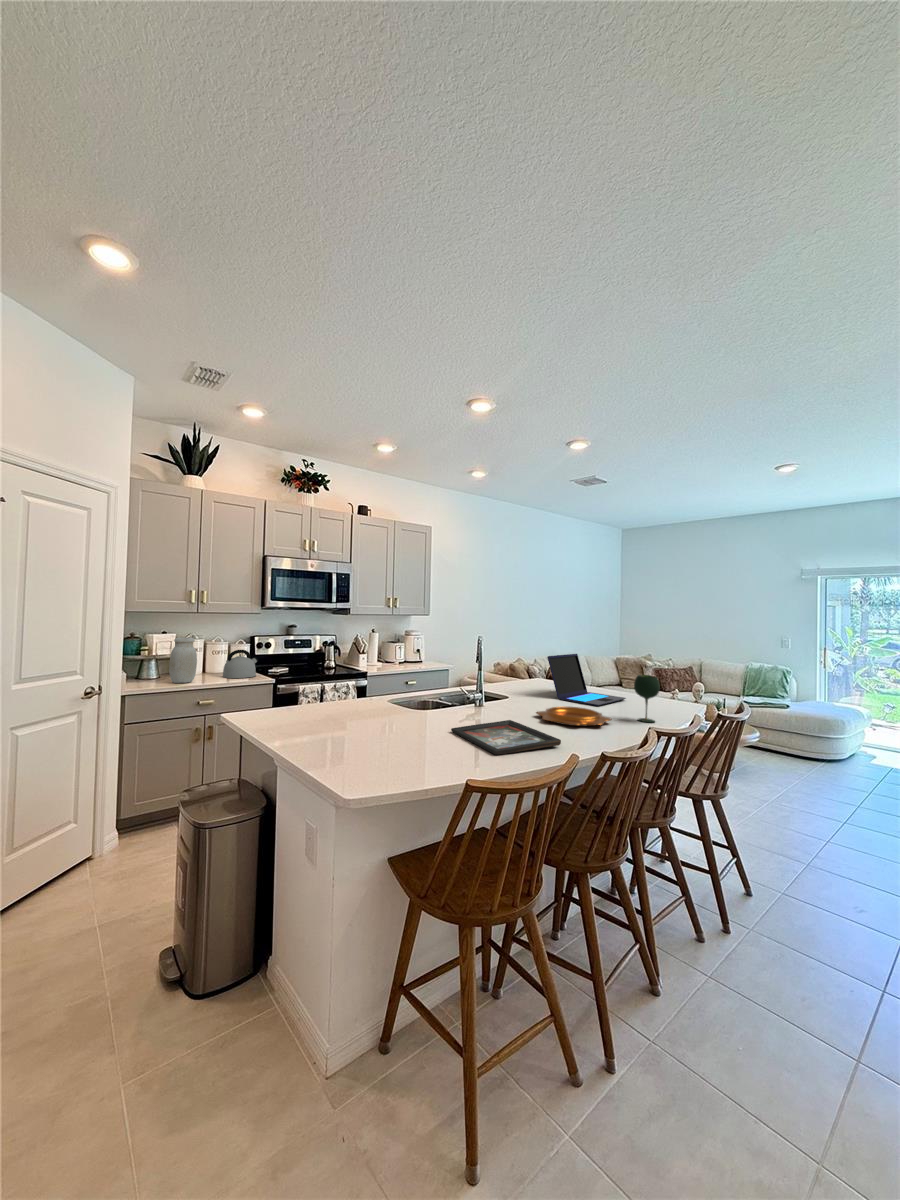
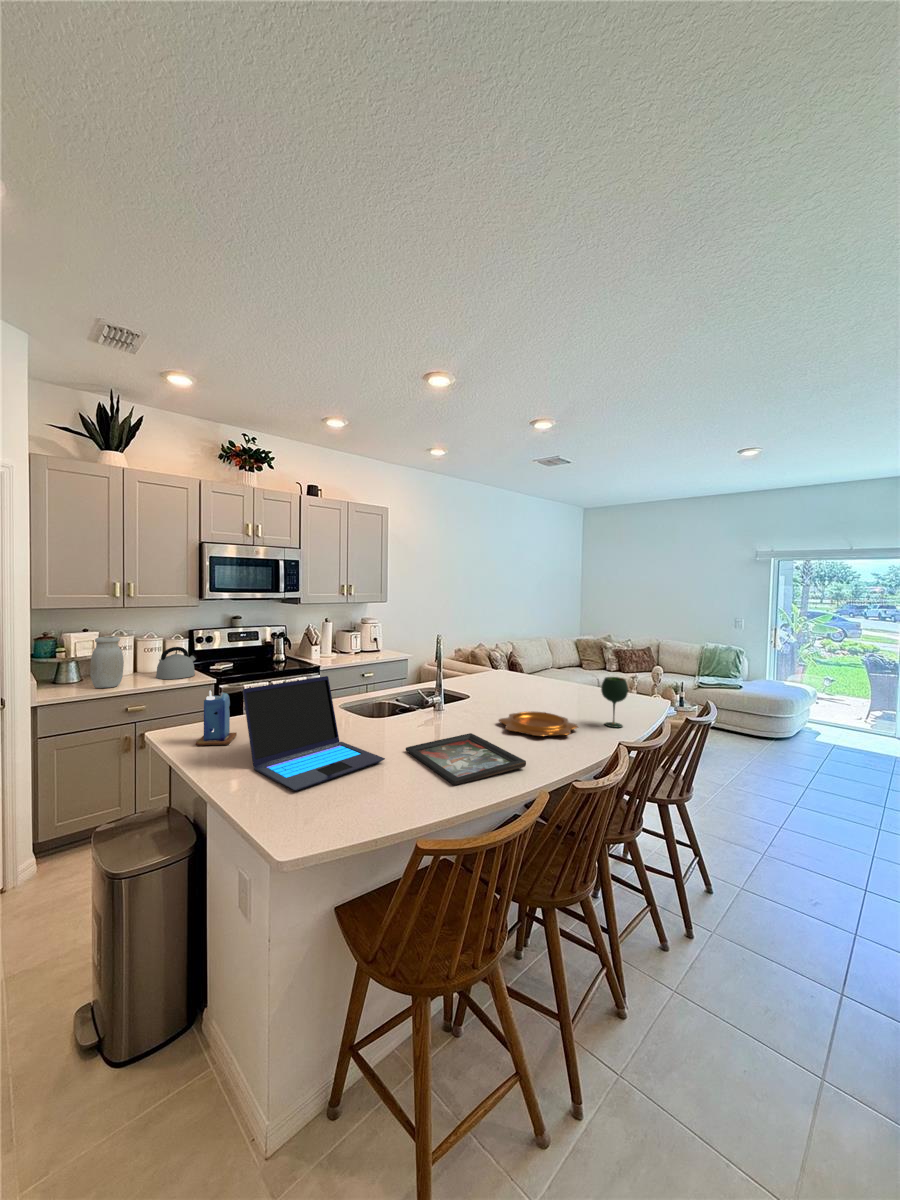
laptop: present [547,654,626,706] -> present [243,676,385,791]
candle: none [269,674,302,722] -> present [196,690,237,745]

